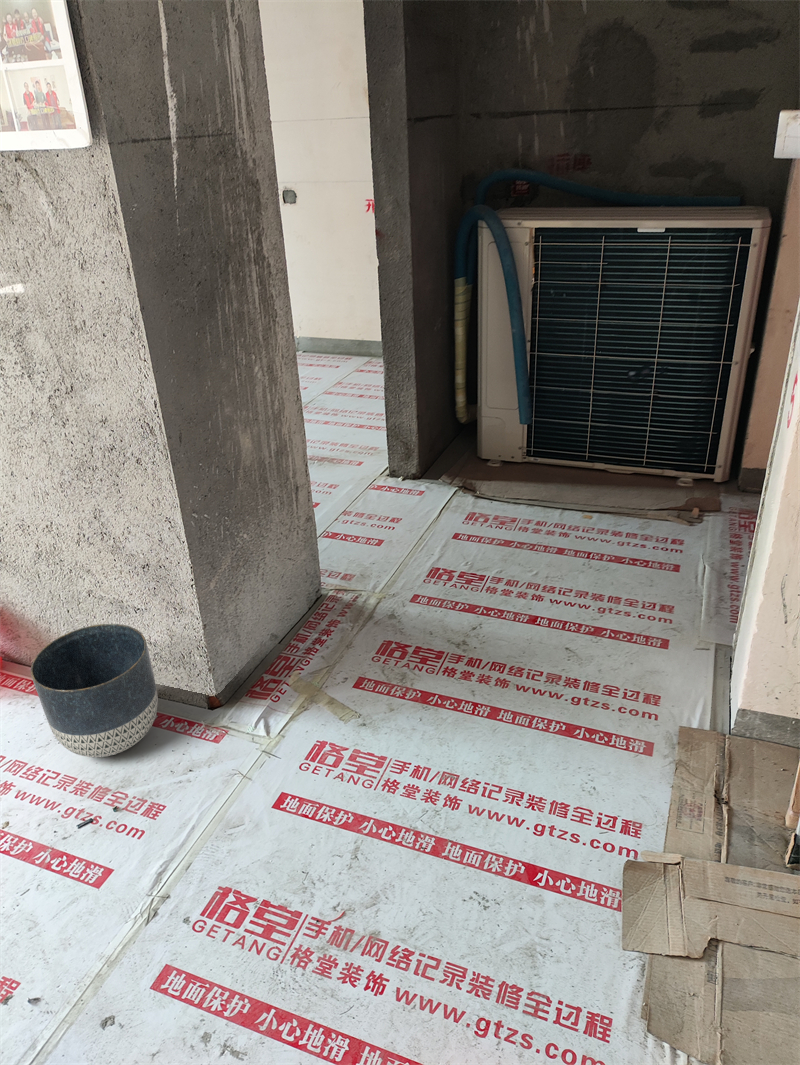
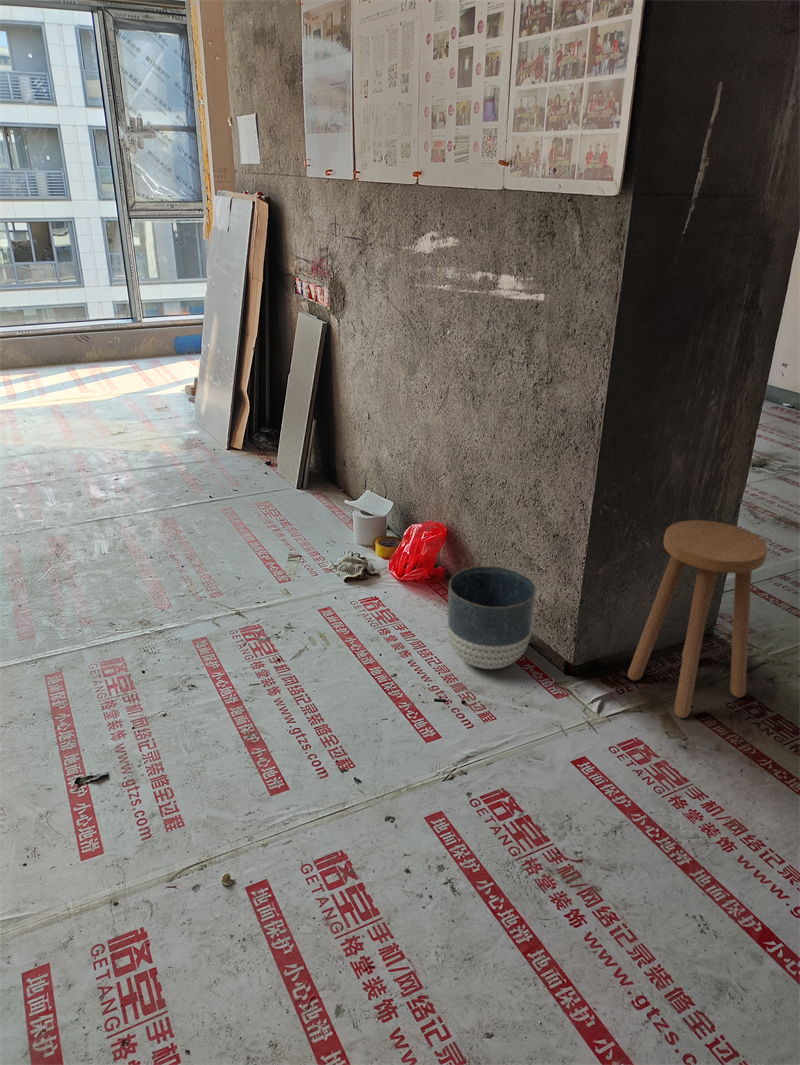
stool: none [261,487,382,696] -> present [628,520,767,718]

